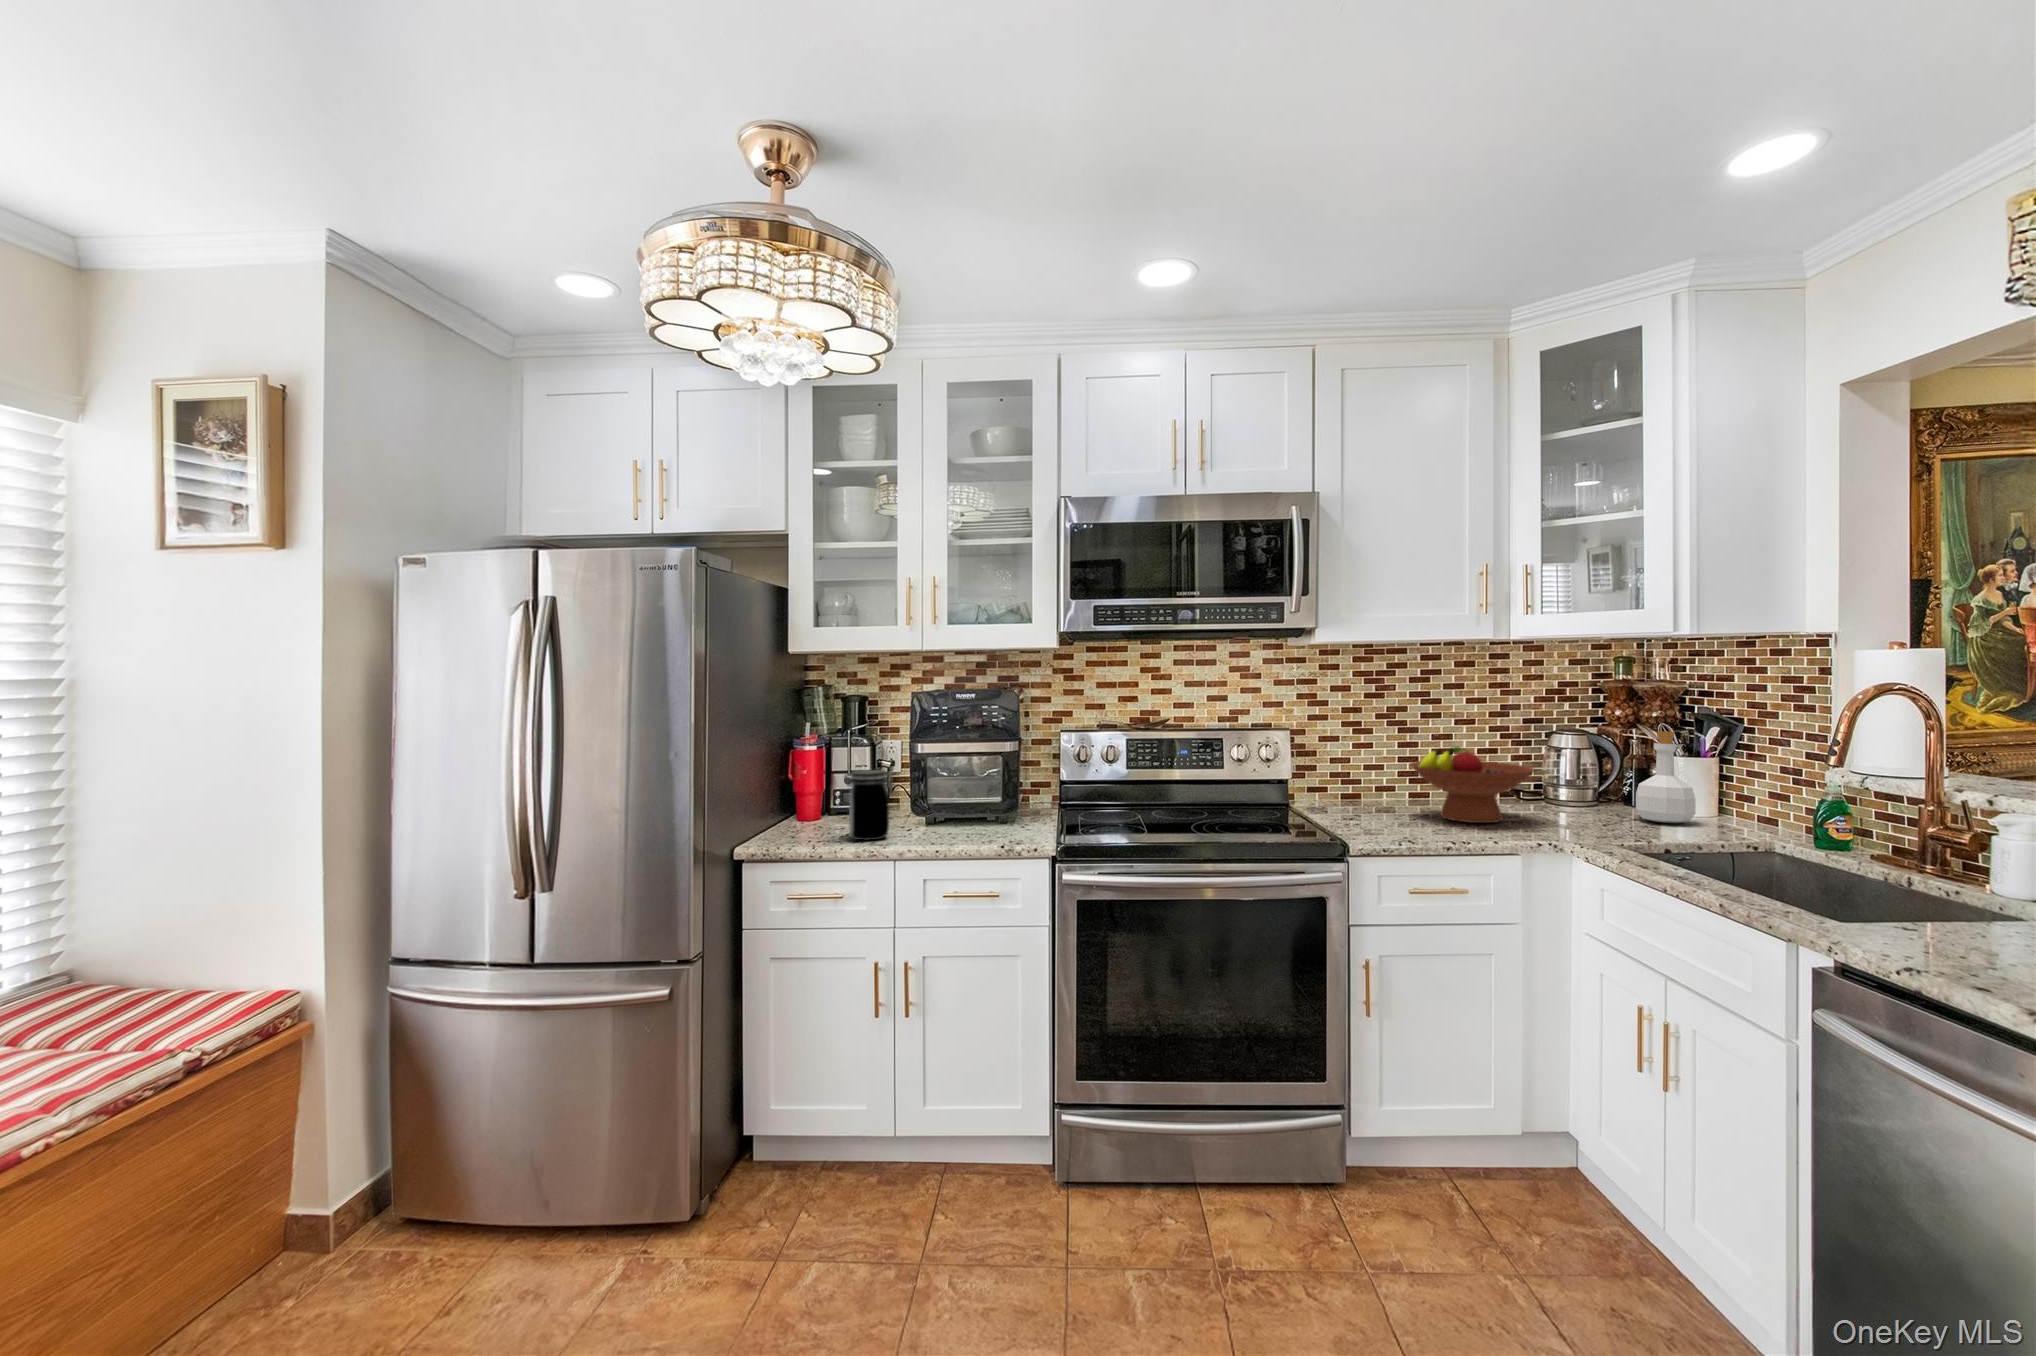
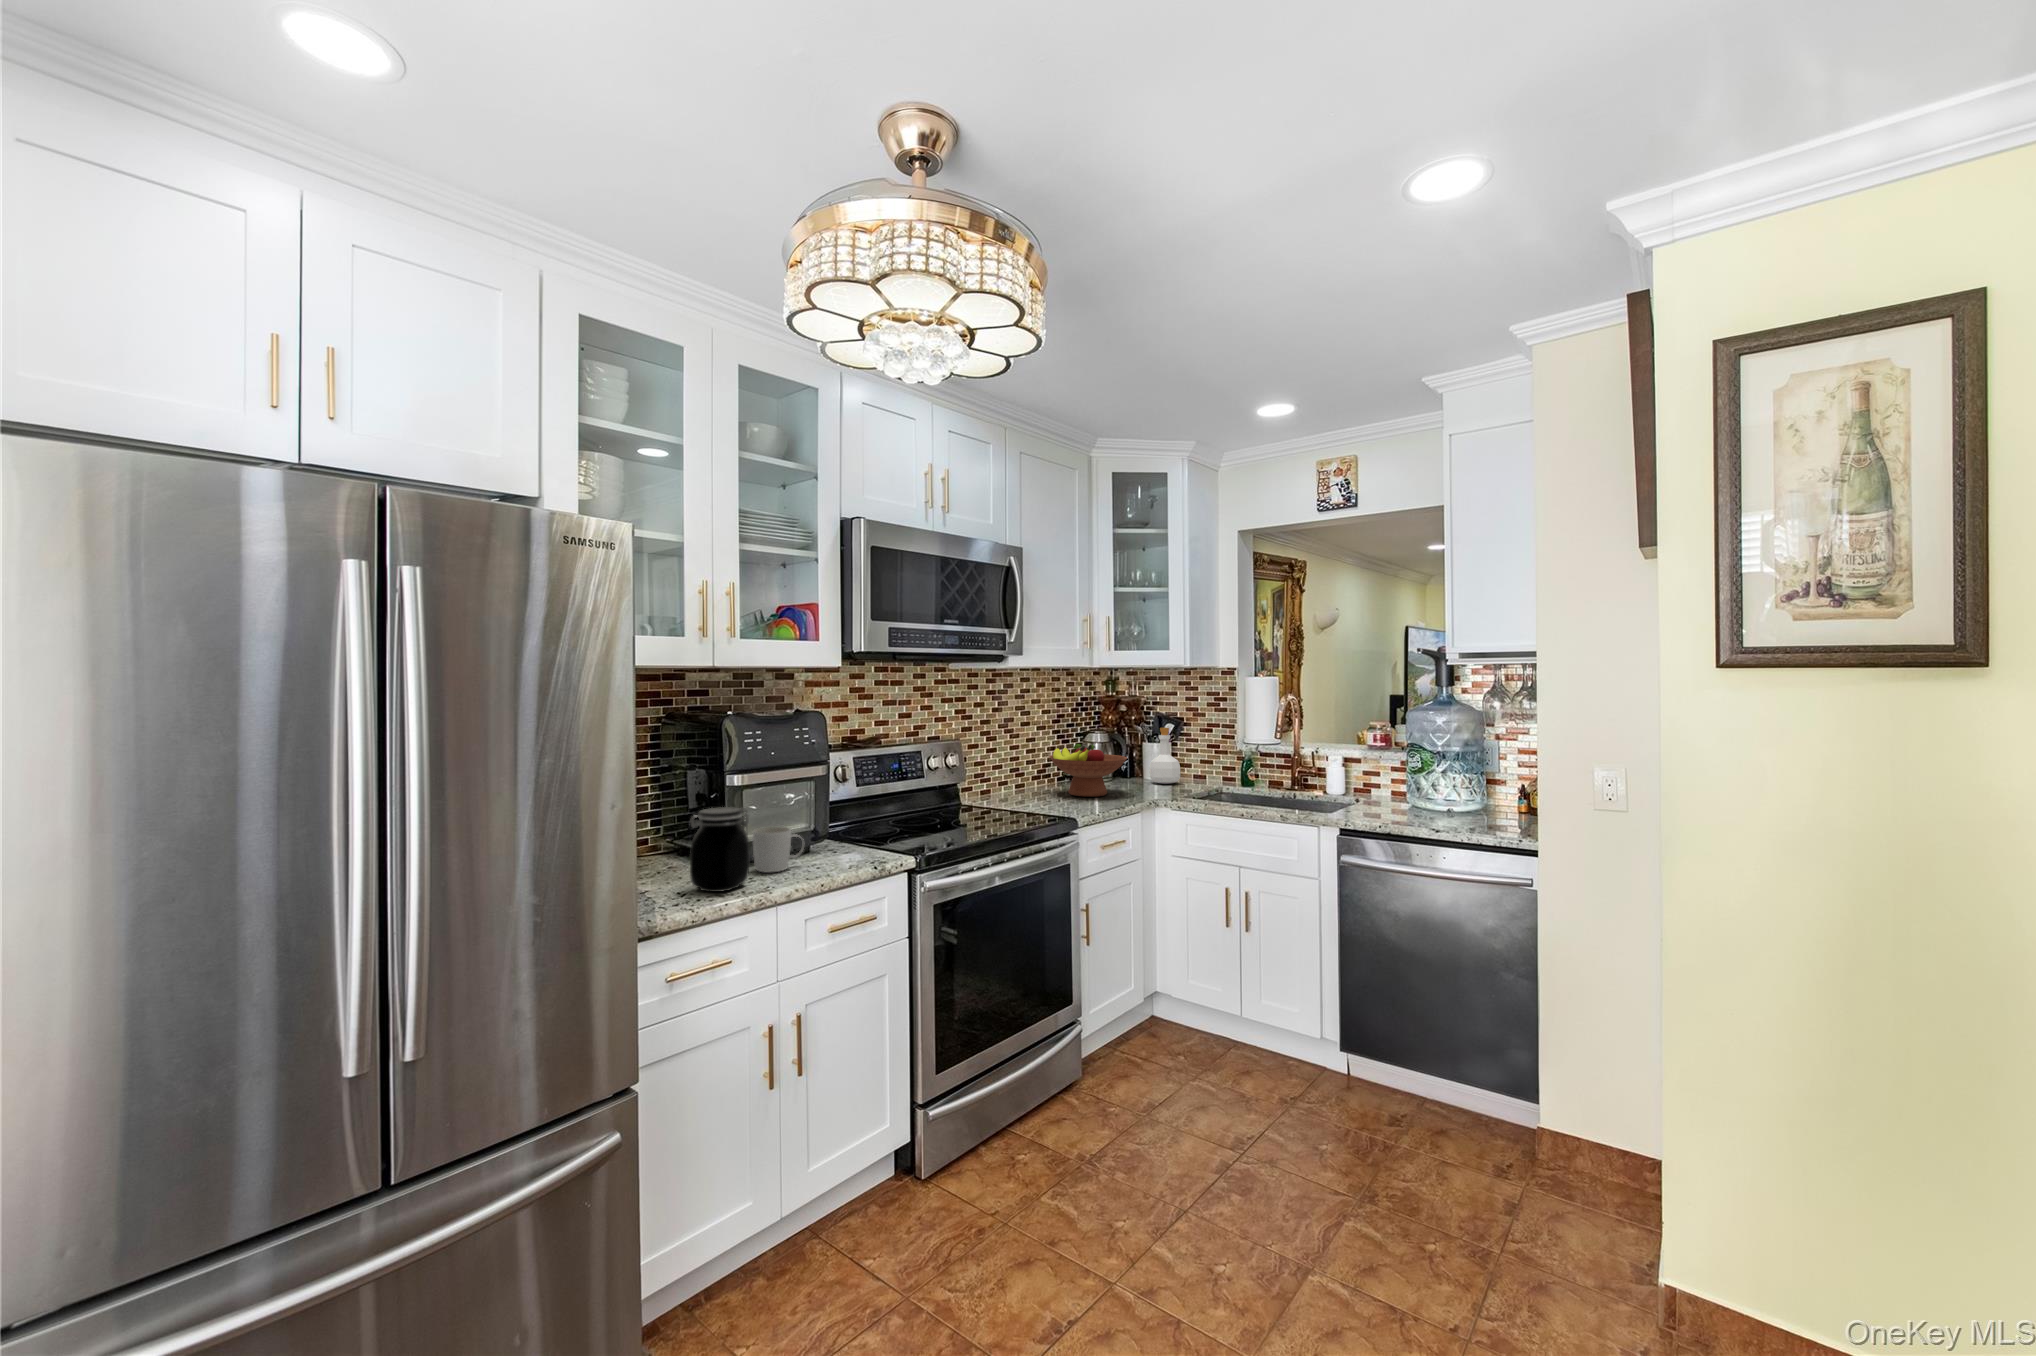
mug: none [918,795,963,835] -> present [753,827,804,873]

